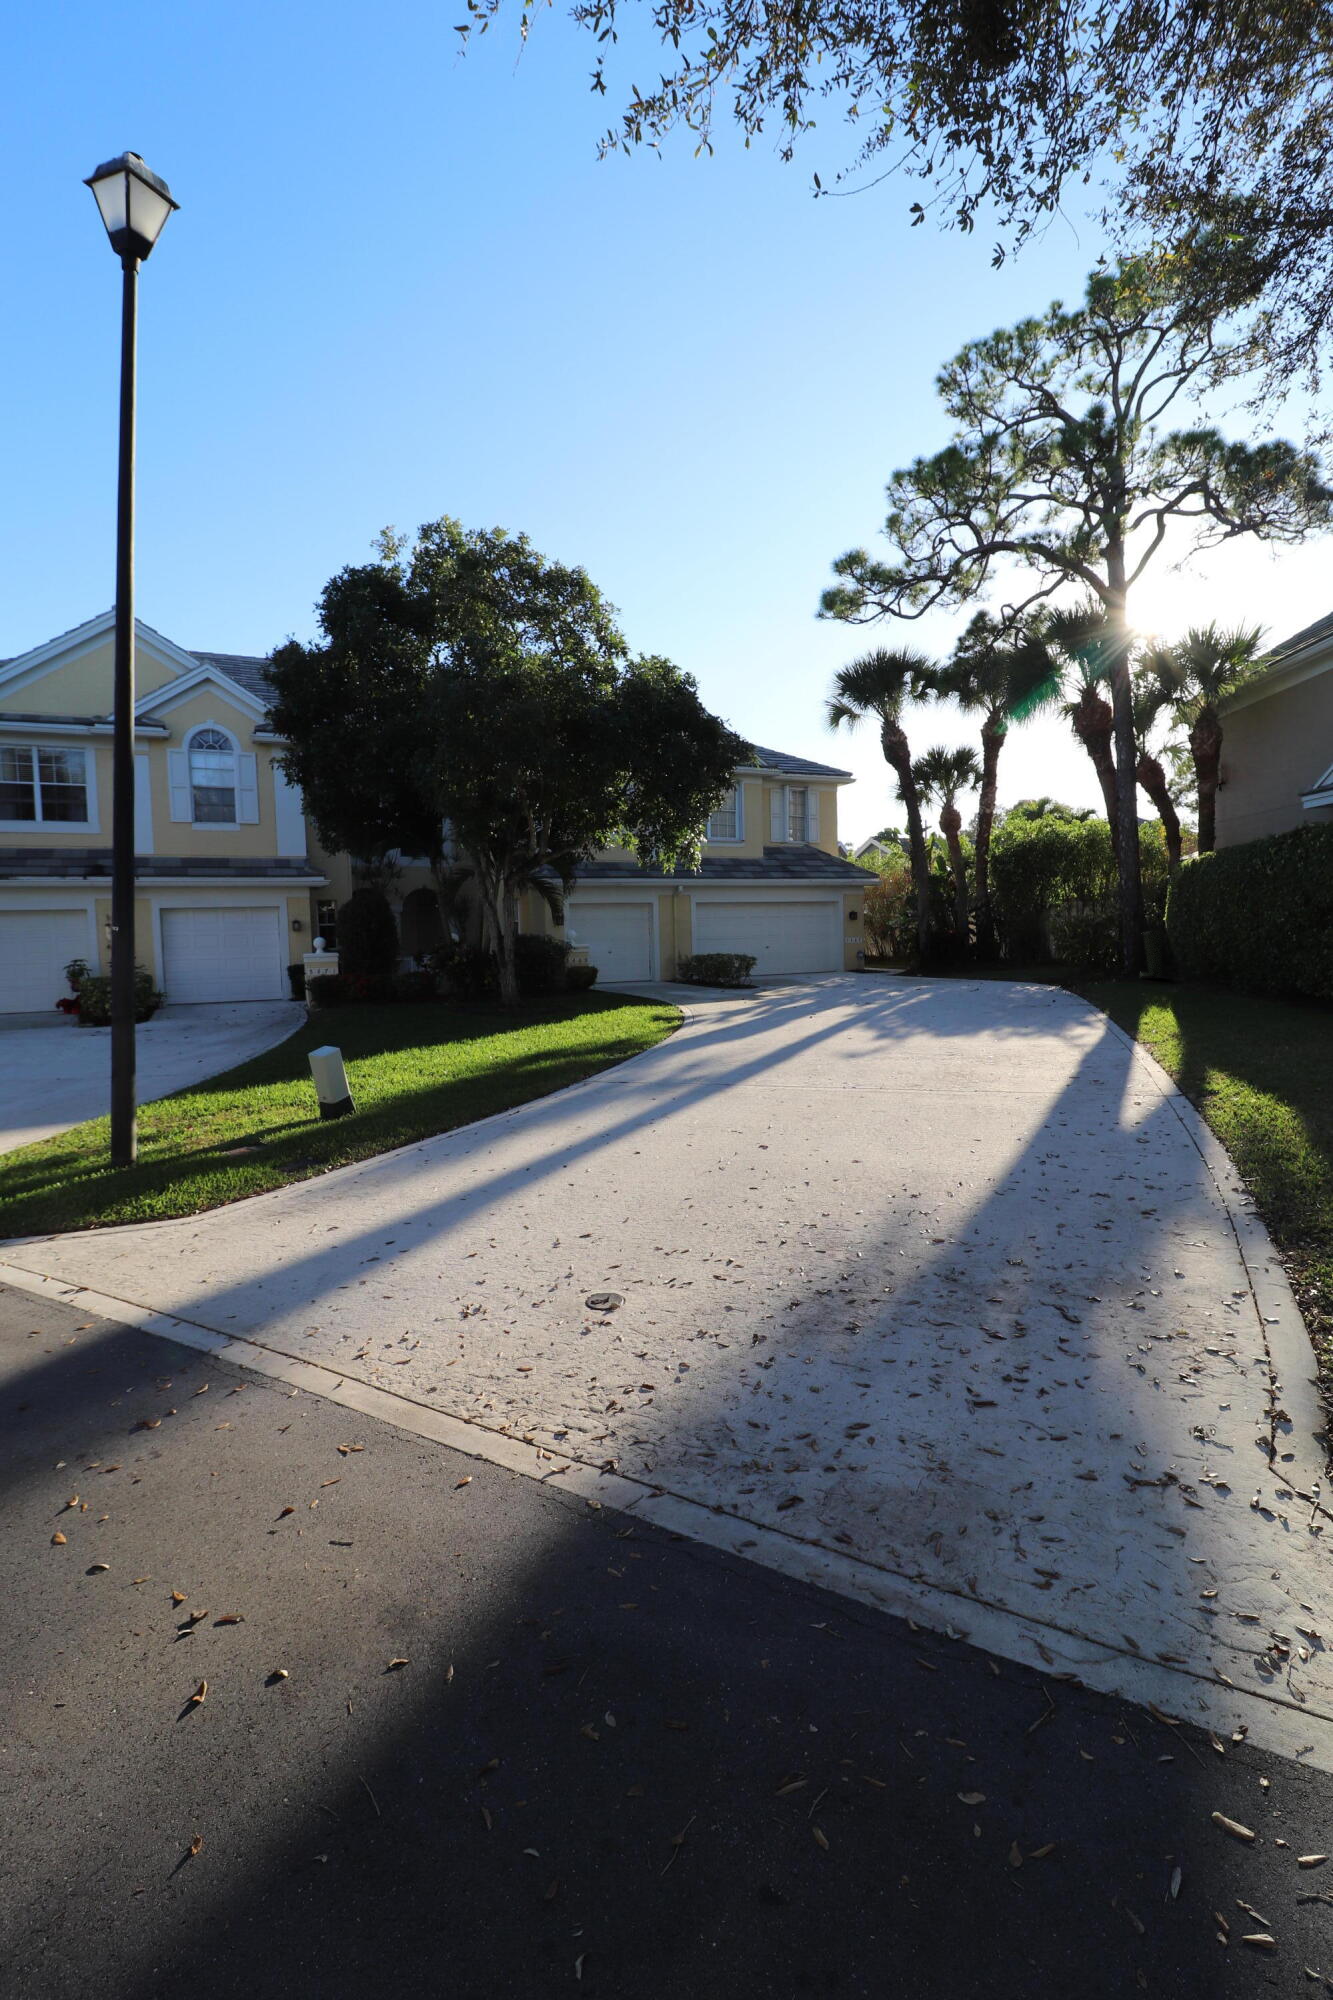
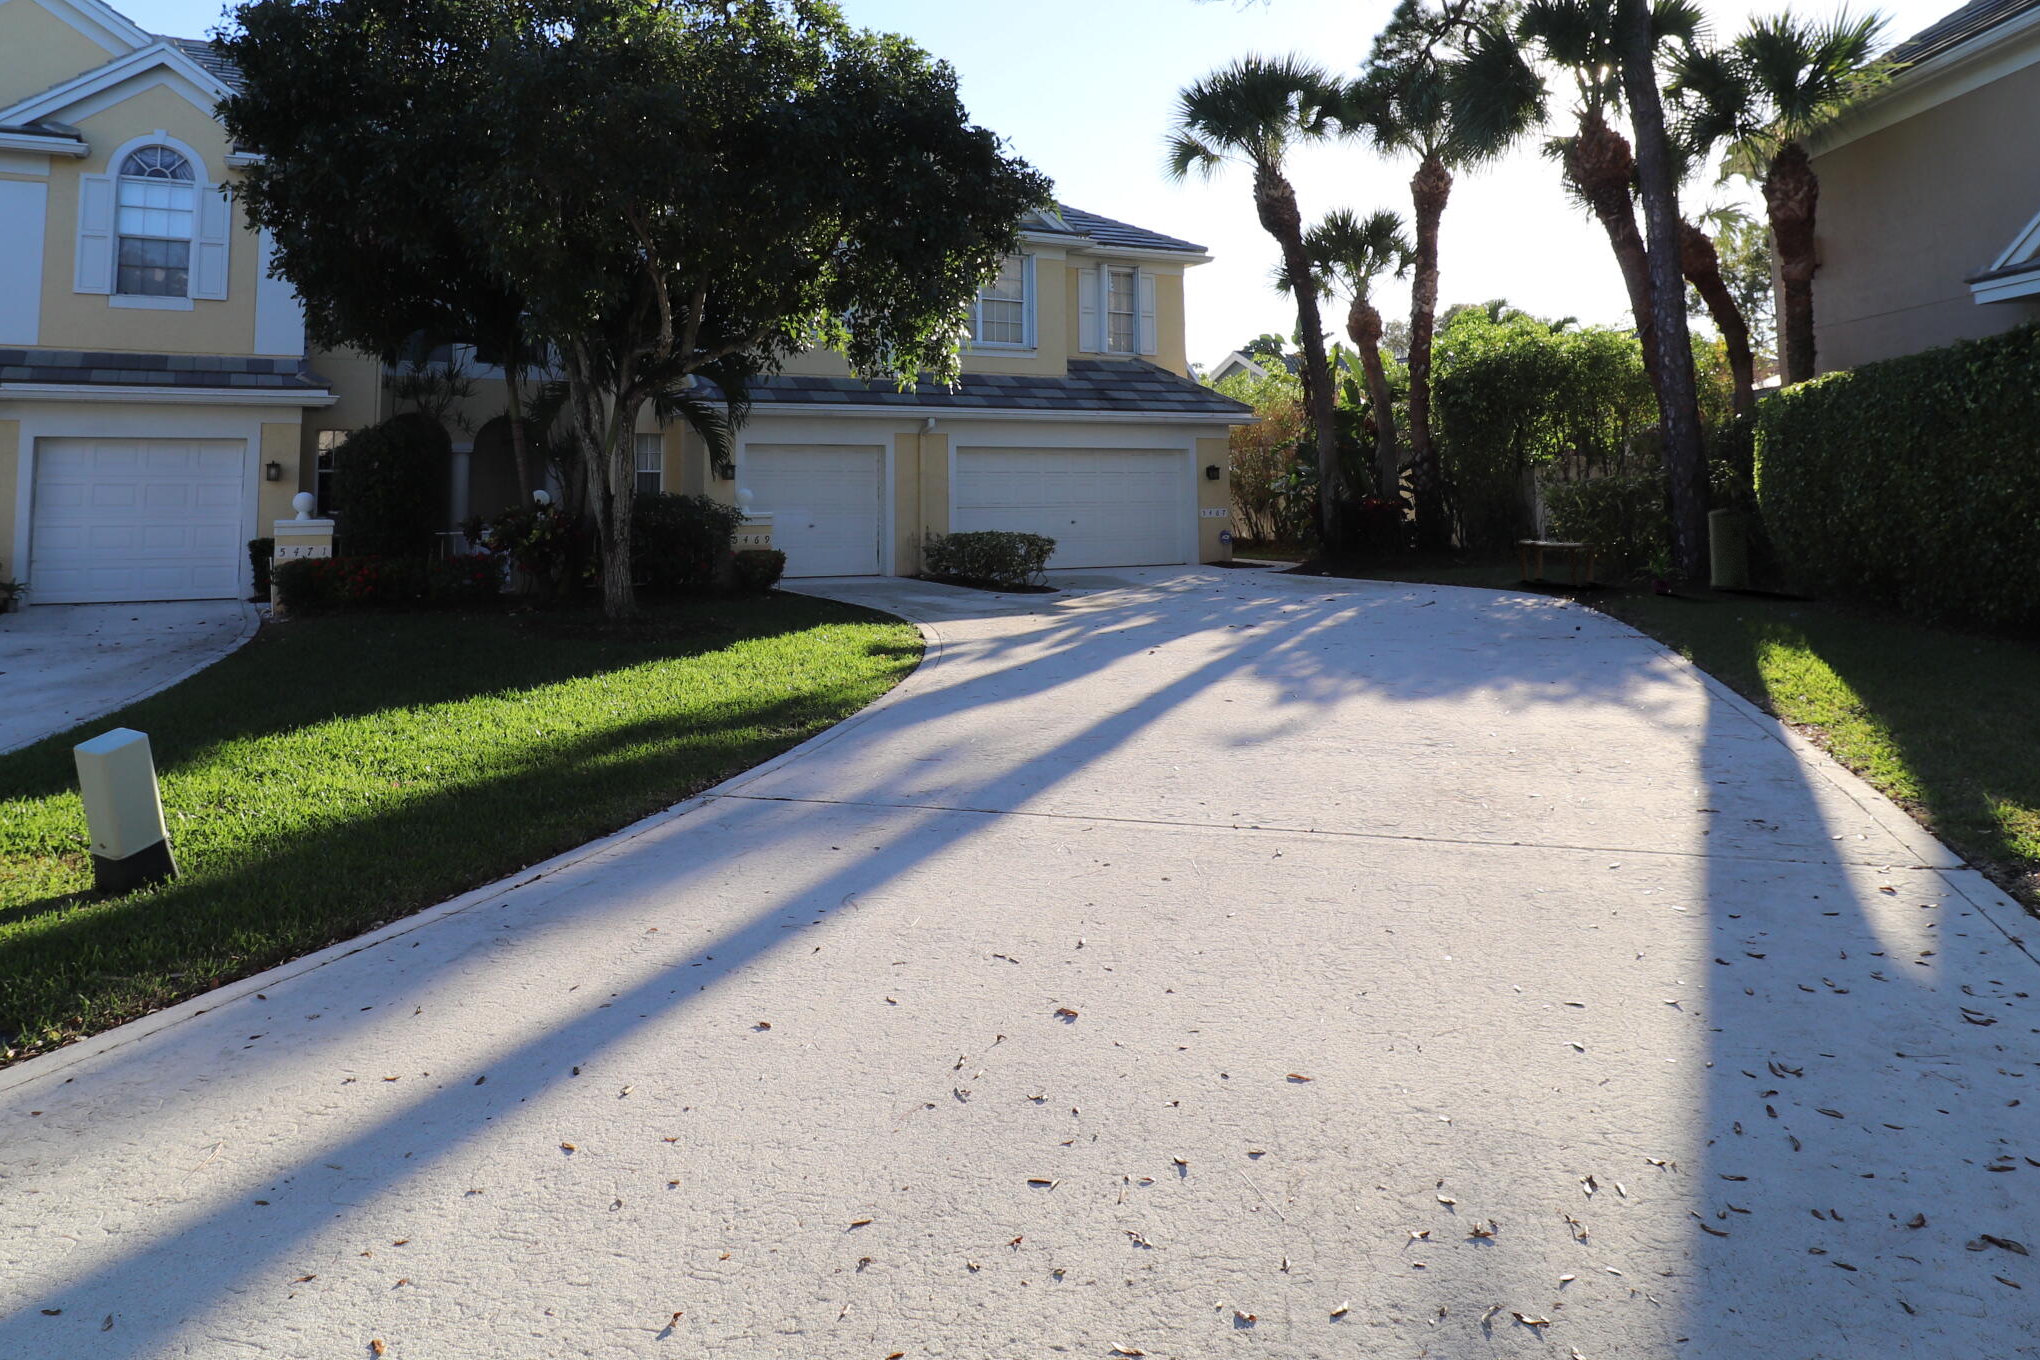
bench: none [1032,952,1076,977] -> present [1518,541,1595,585]
decorative plant: none [1094,953,1125,981] -> present [1649,546,1671,594]

